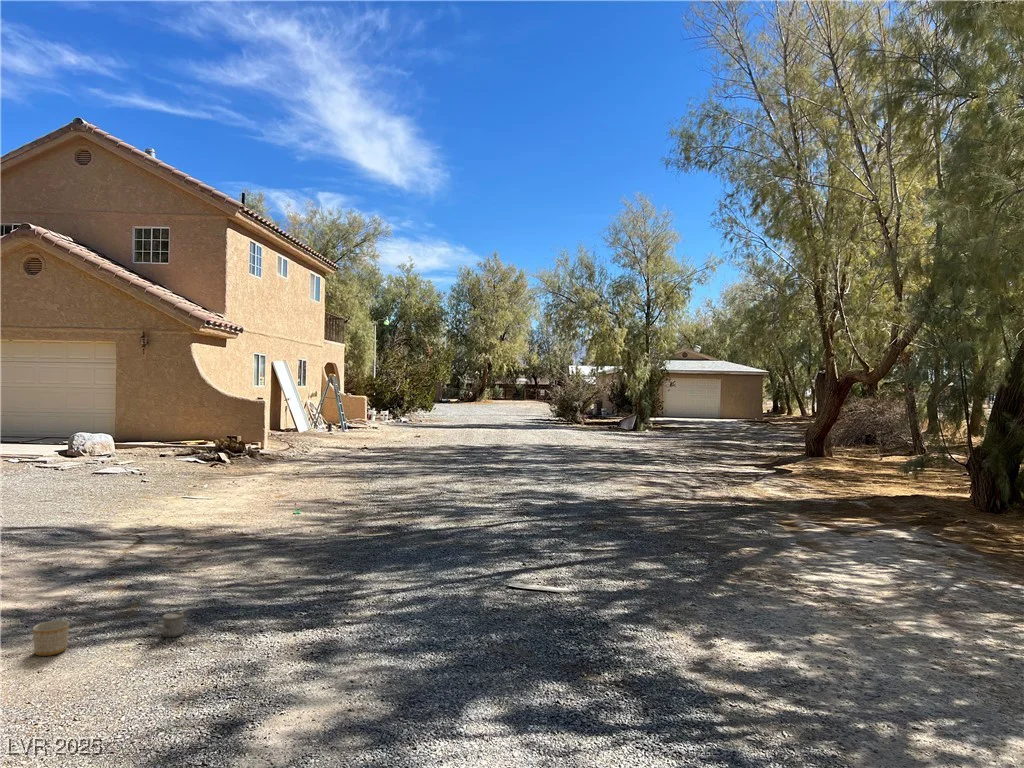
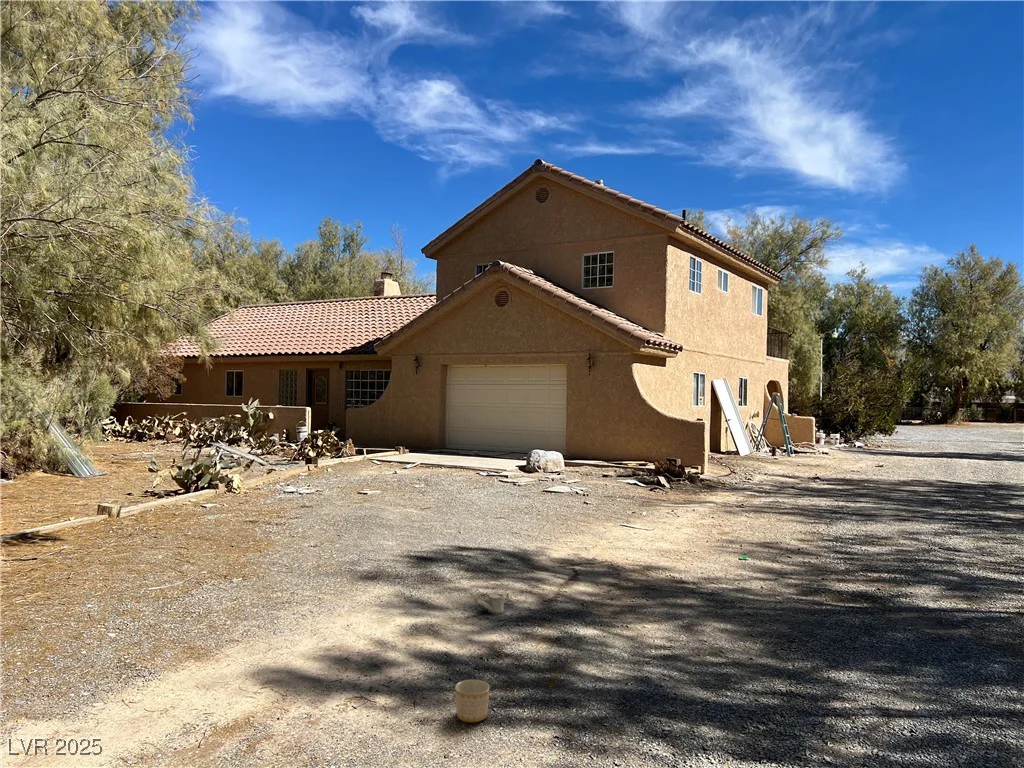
watering can: present [148,610,187,637] -> present [475,593,509,614]

